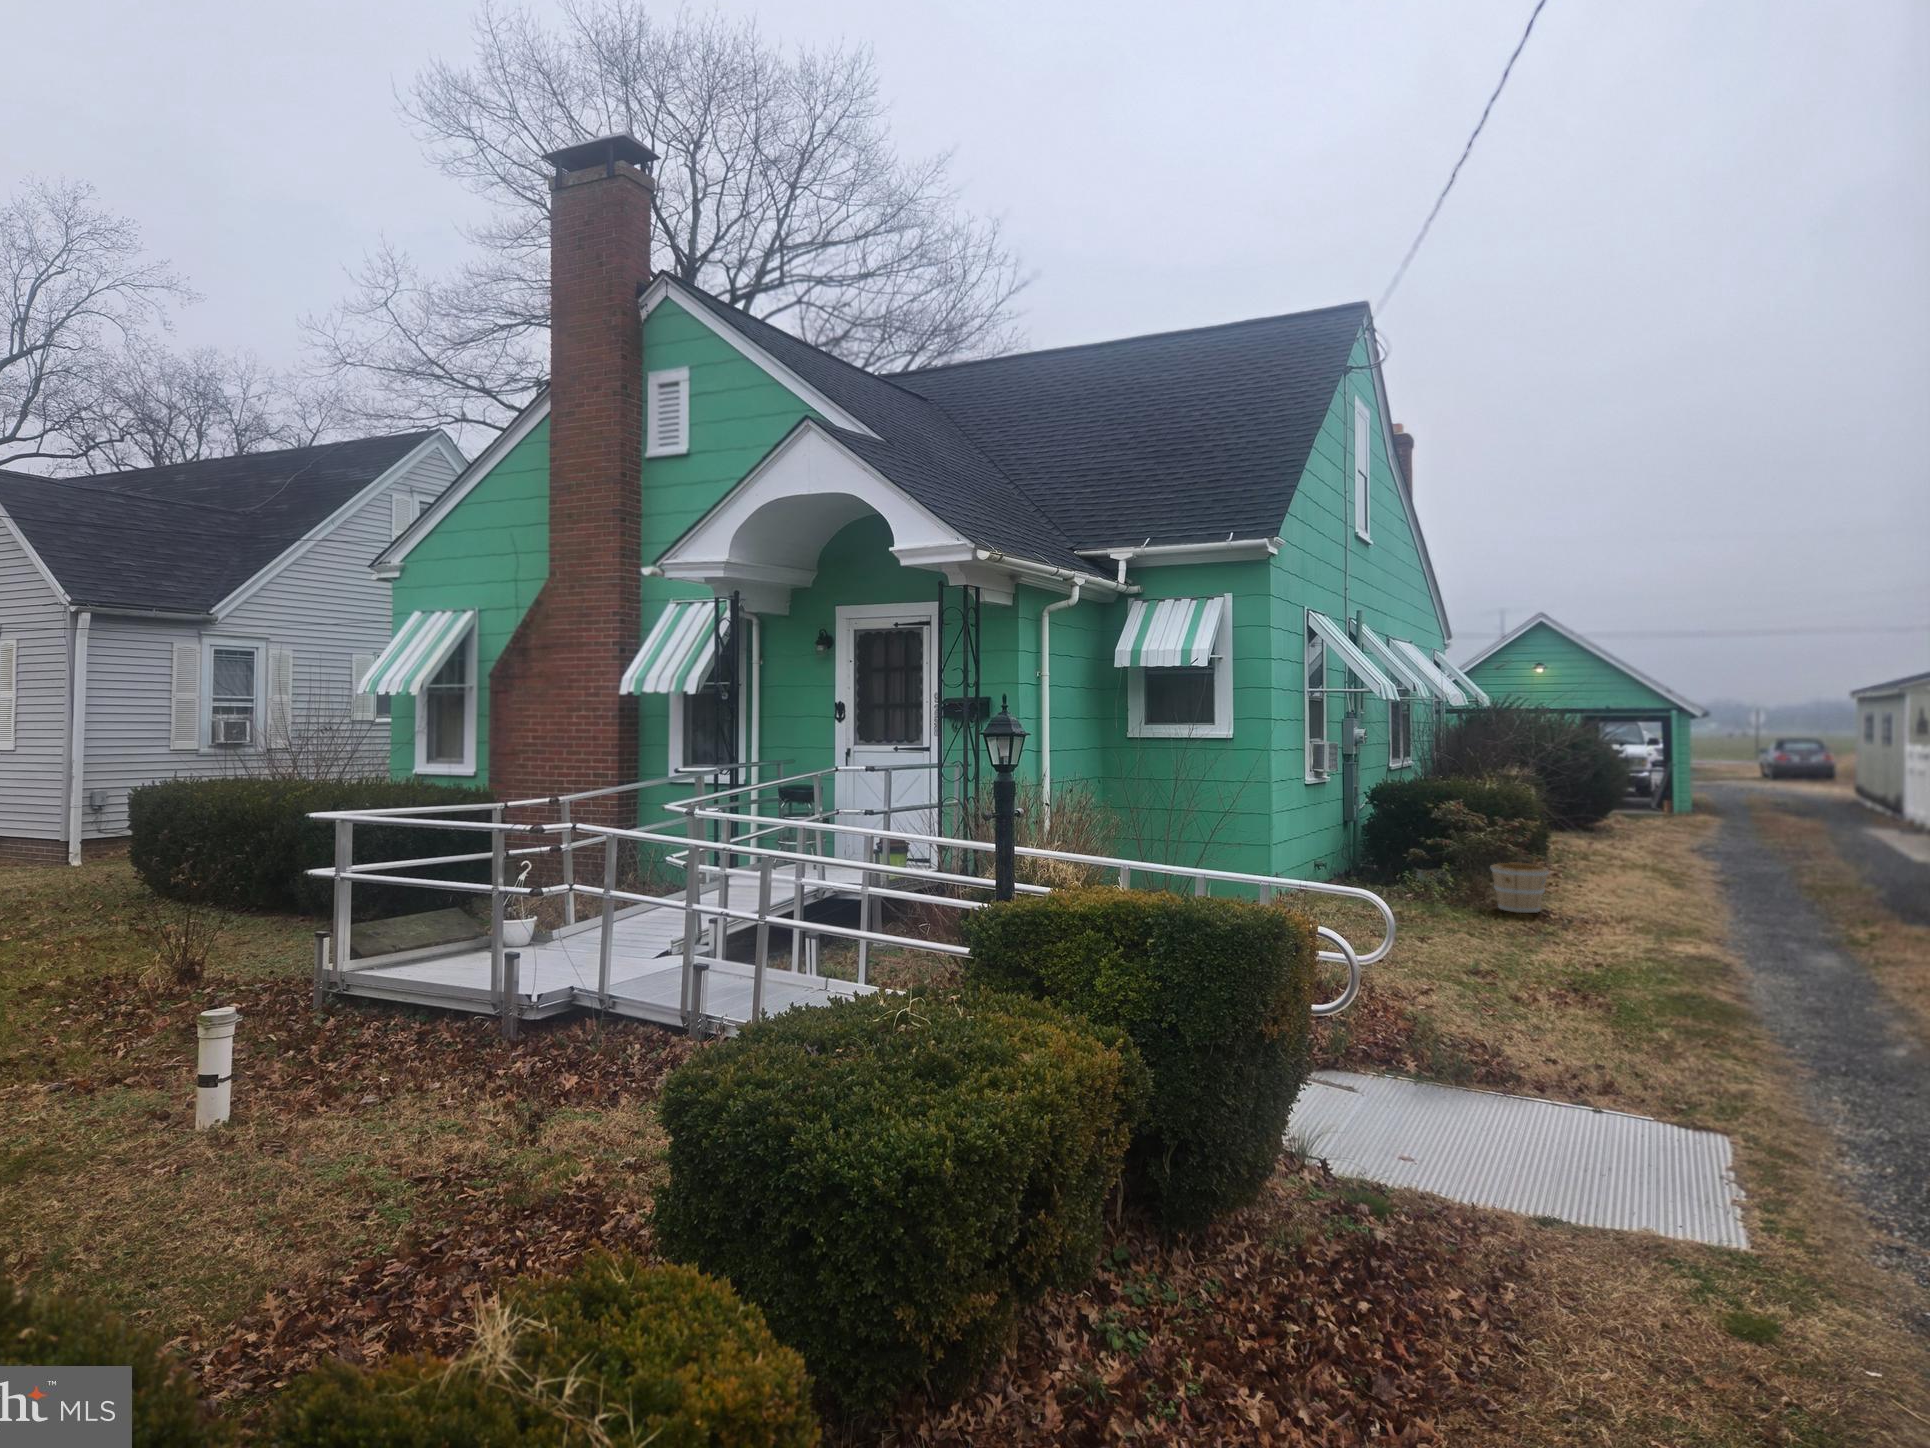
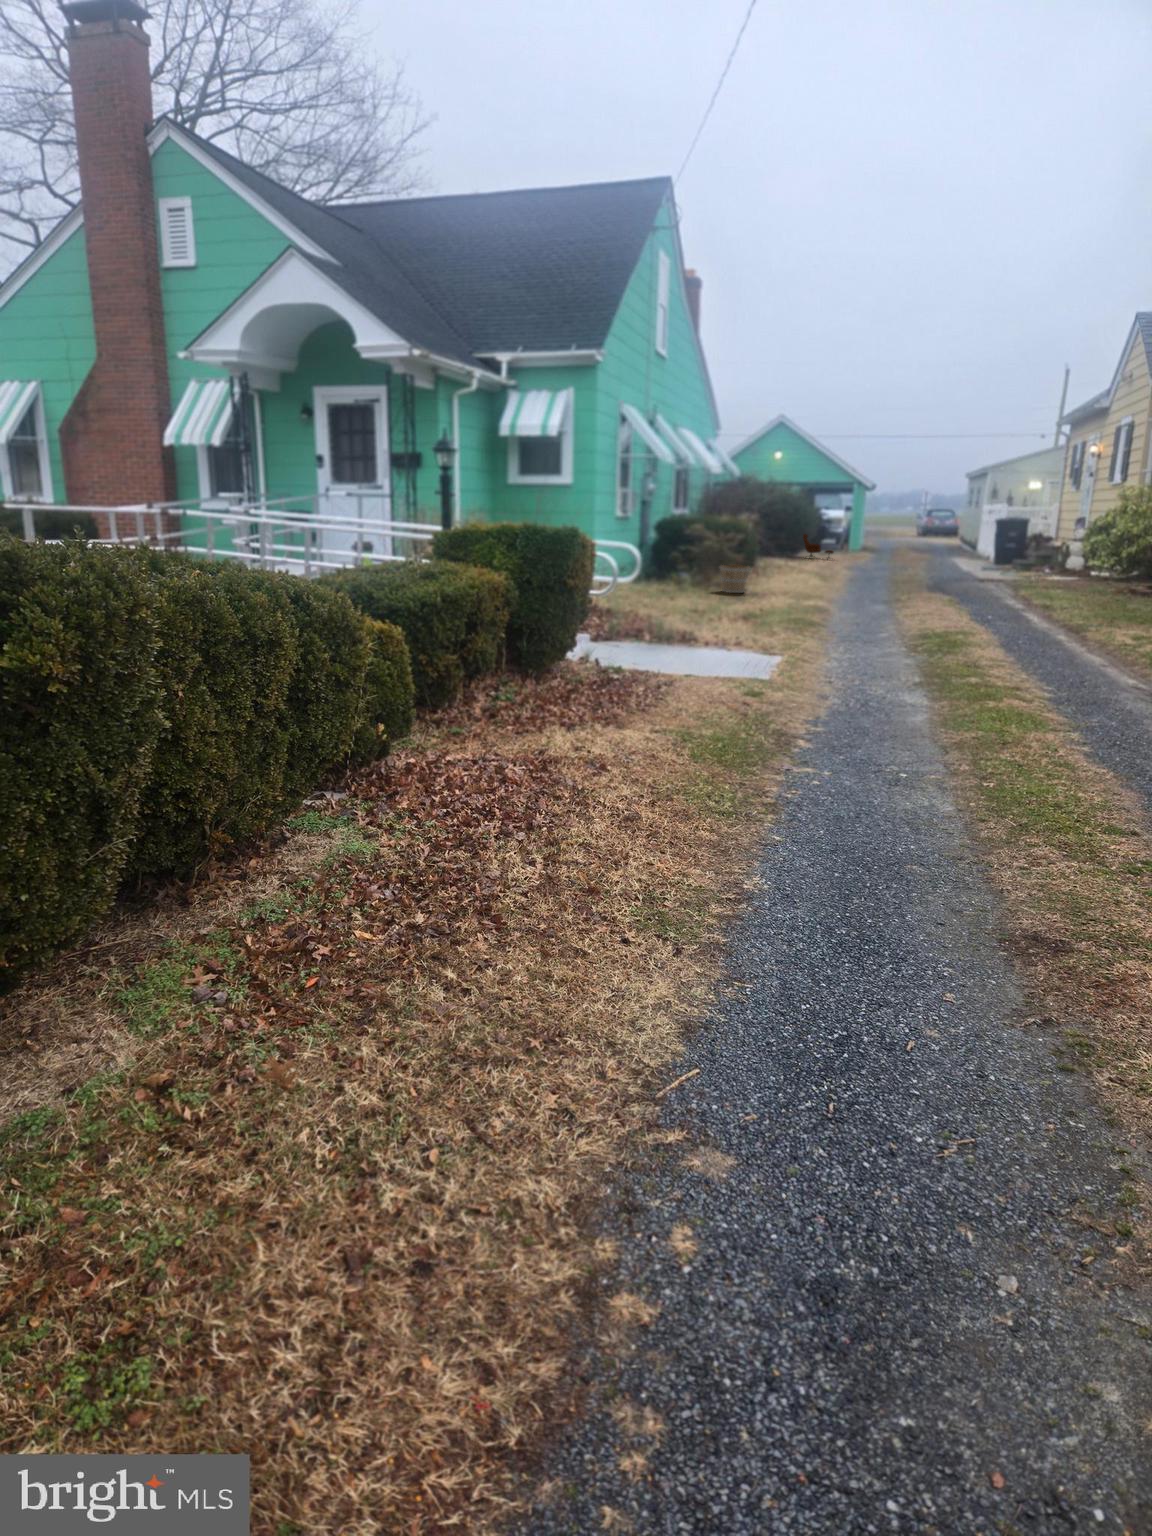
lounge chair: none [1599,789,1660,831] -> present [803,534,834,559]

